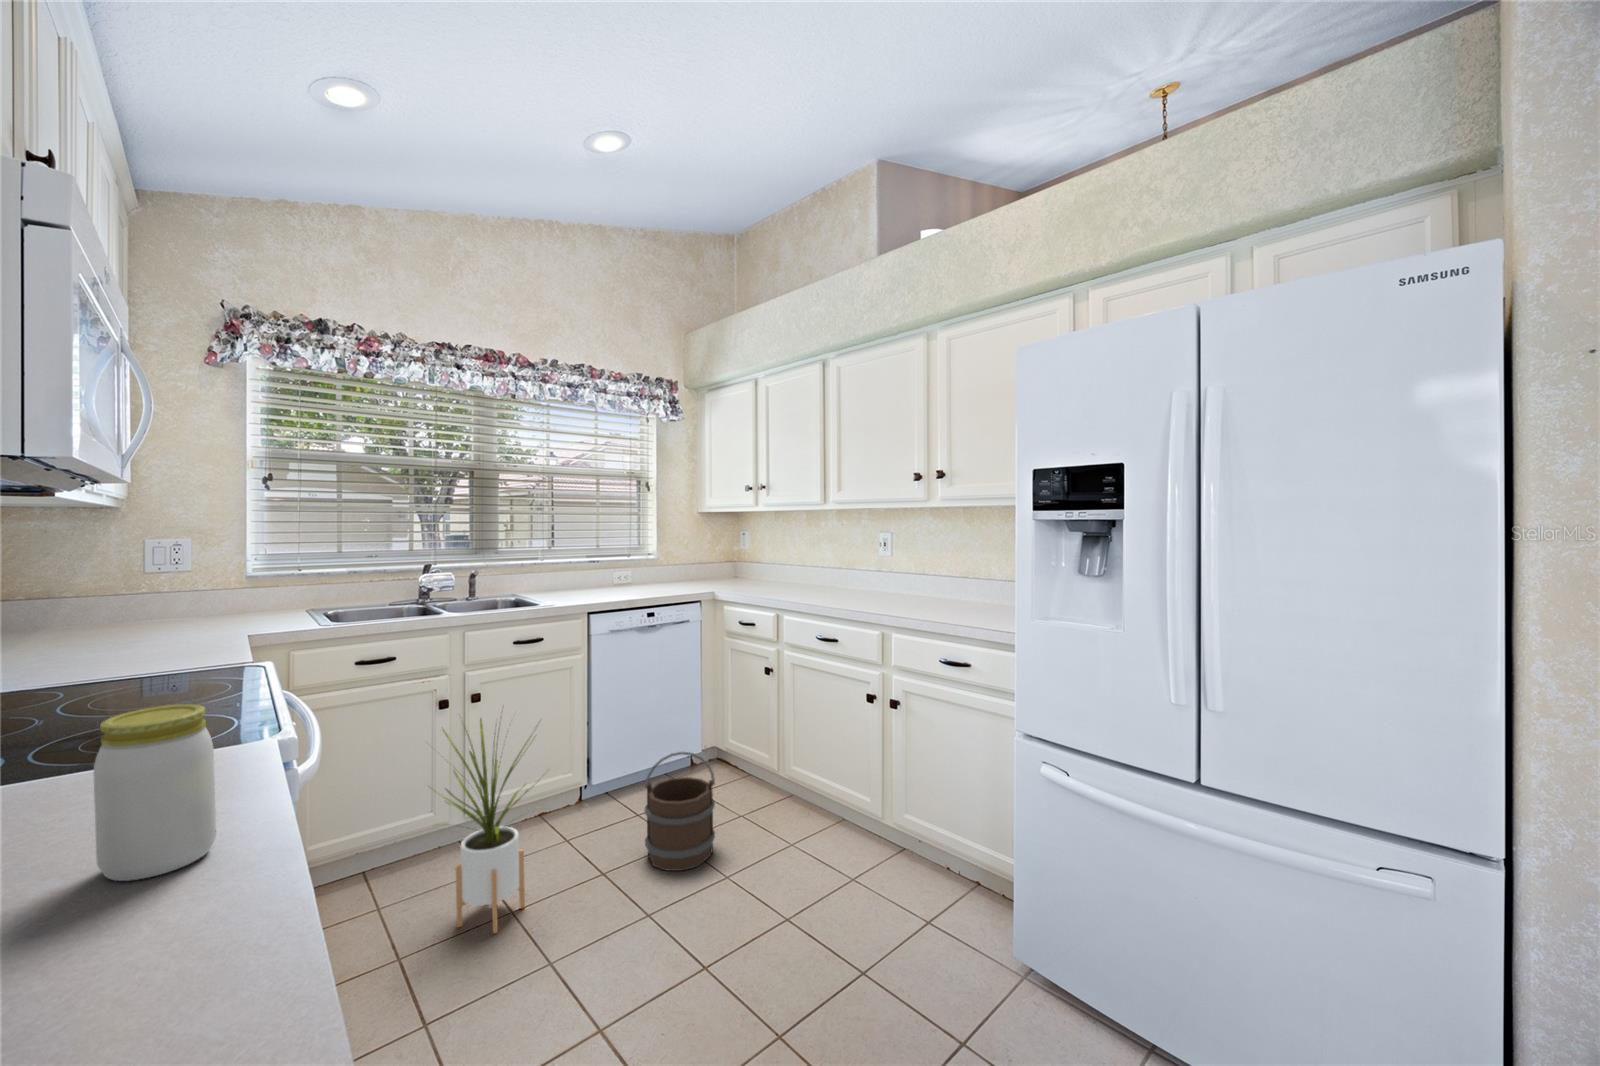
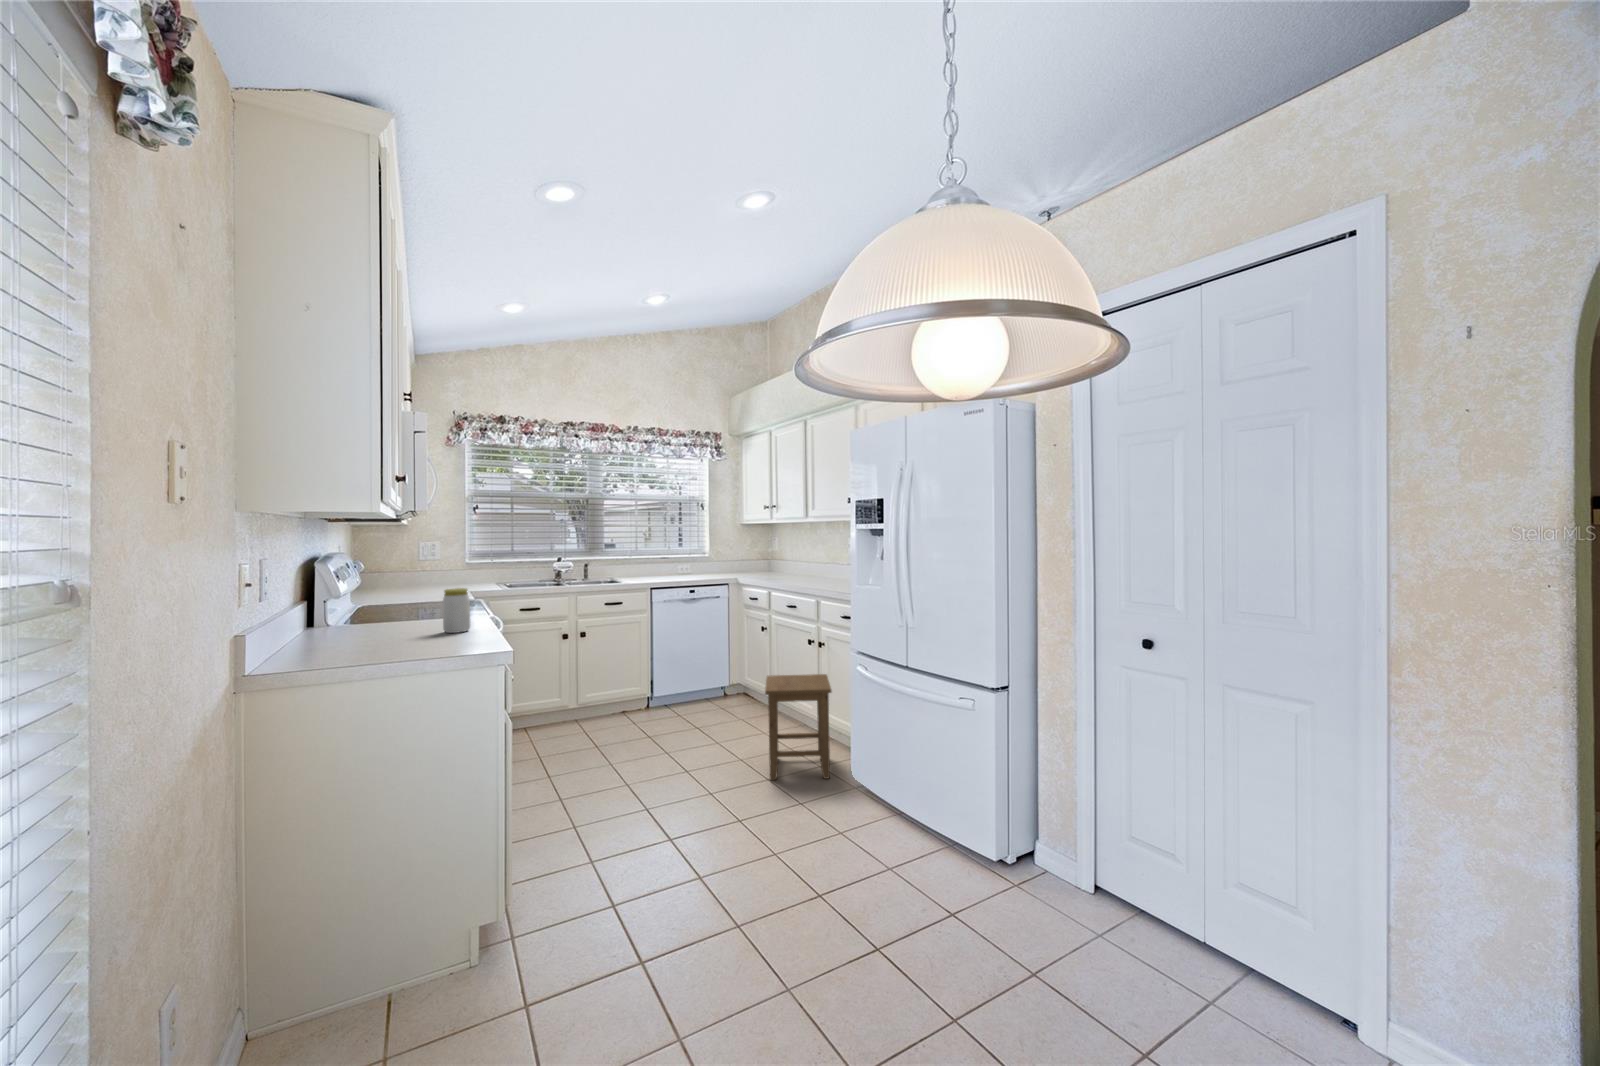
house plant: present [439,717,534,933] -> none [550,632,615,753]
bucket: present [644,752,715,871] -> none [673,671,715,738]
stool: none [834,761,980,975] -> present [765,674,832,780]

